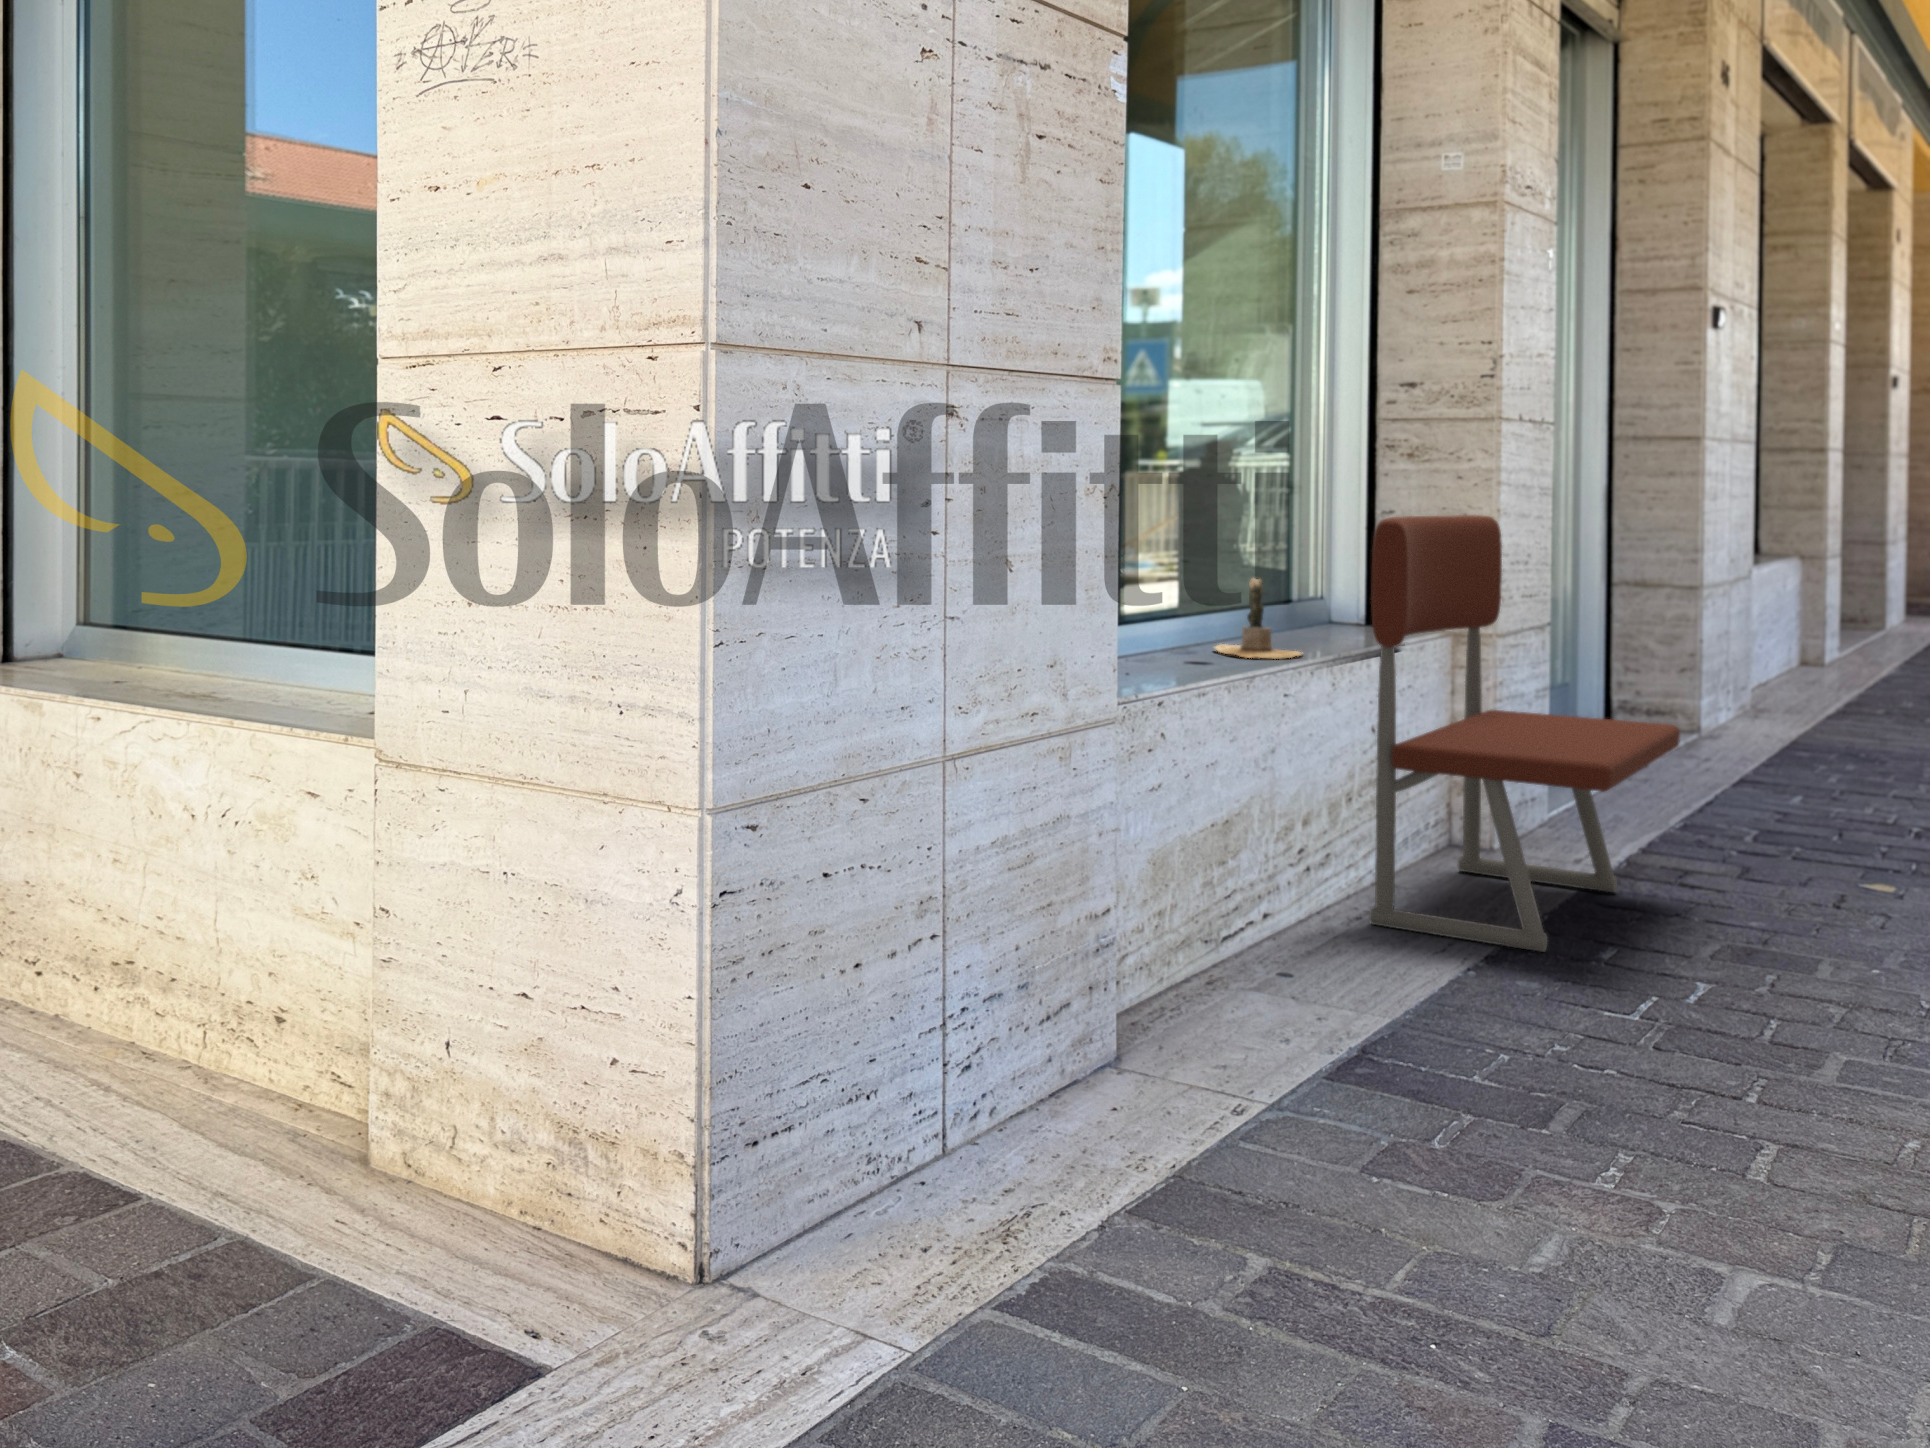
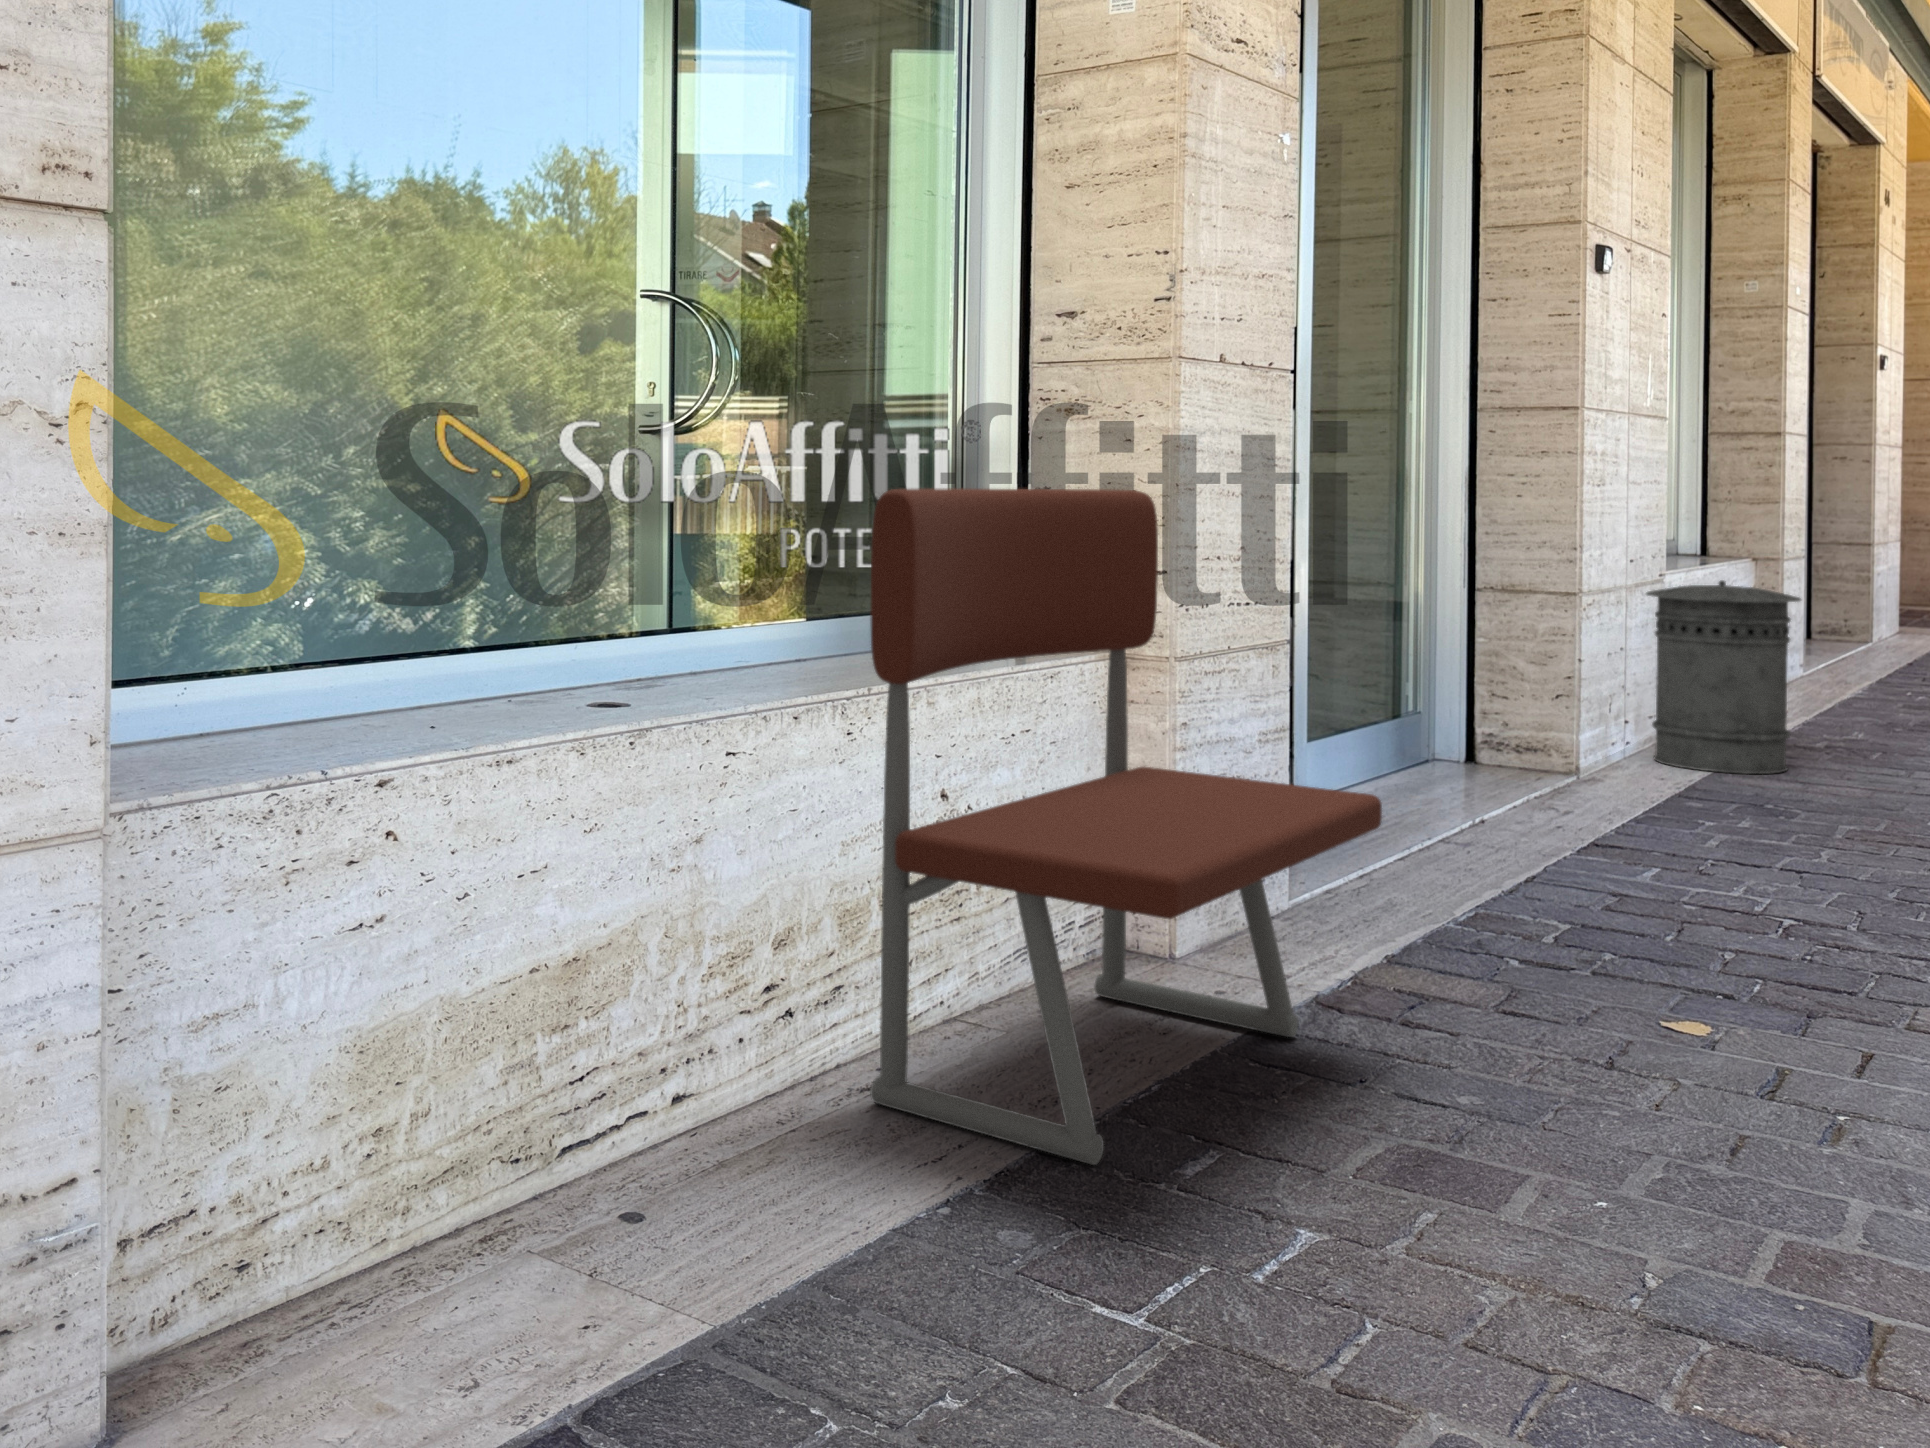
potted cactus: present [1215,578,1301,659] -> none [681,577,807,699]
trash can: none [1746,578,1878,735] -> present [1646,580,1801,774]

